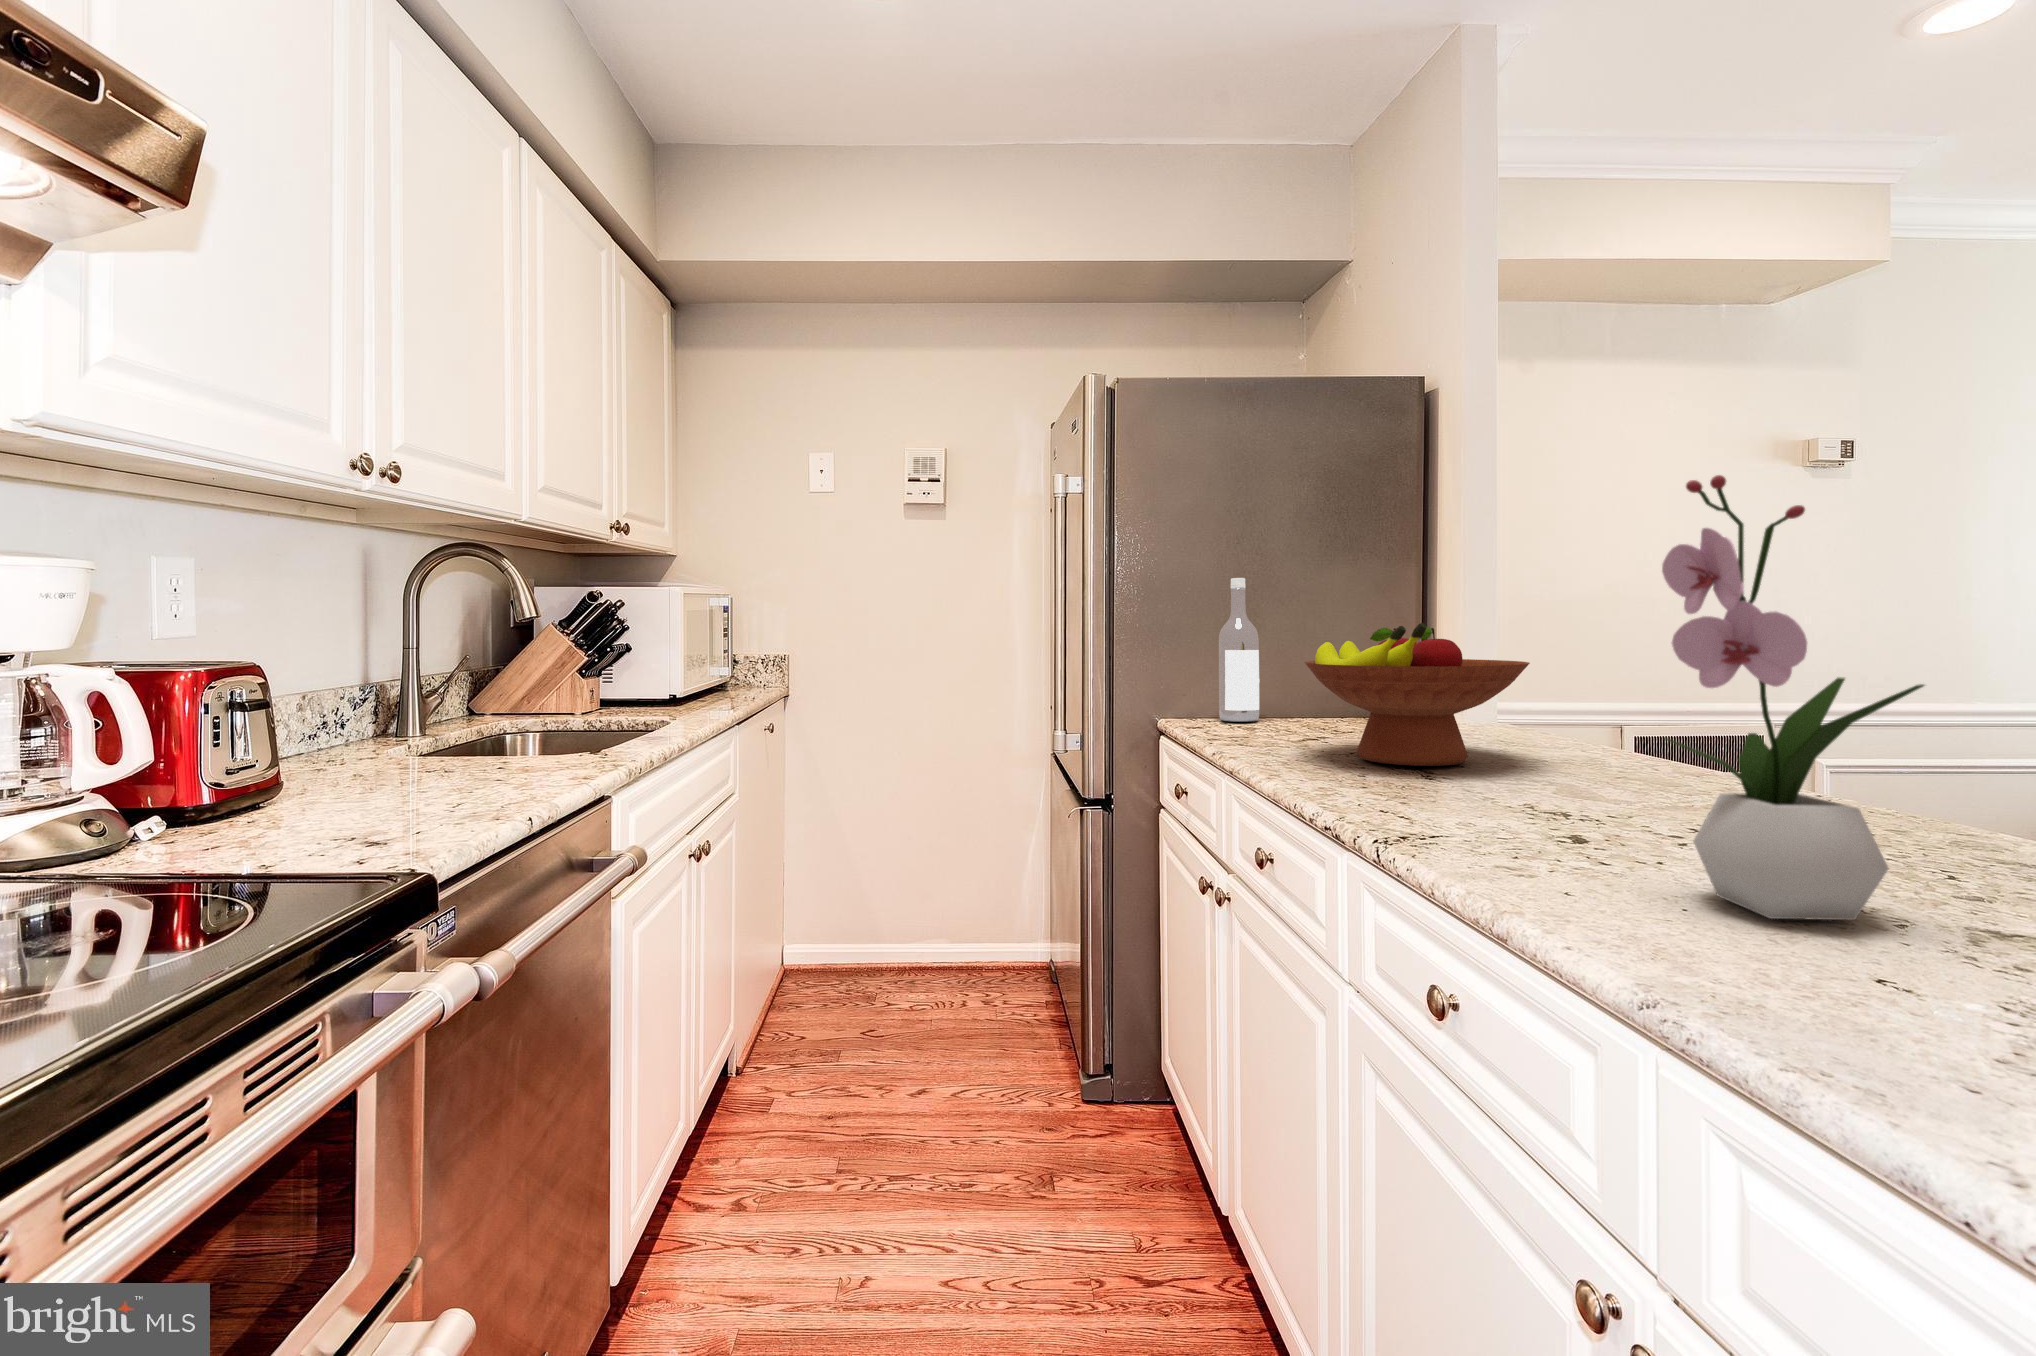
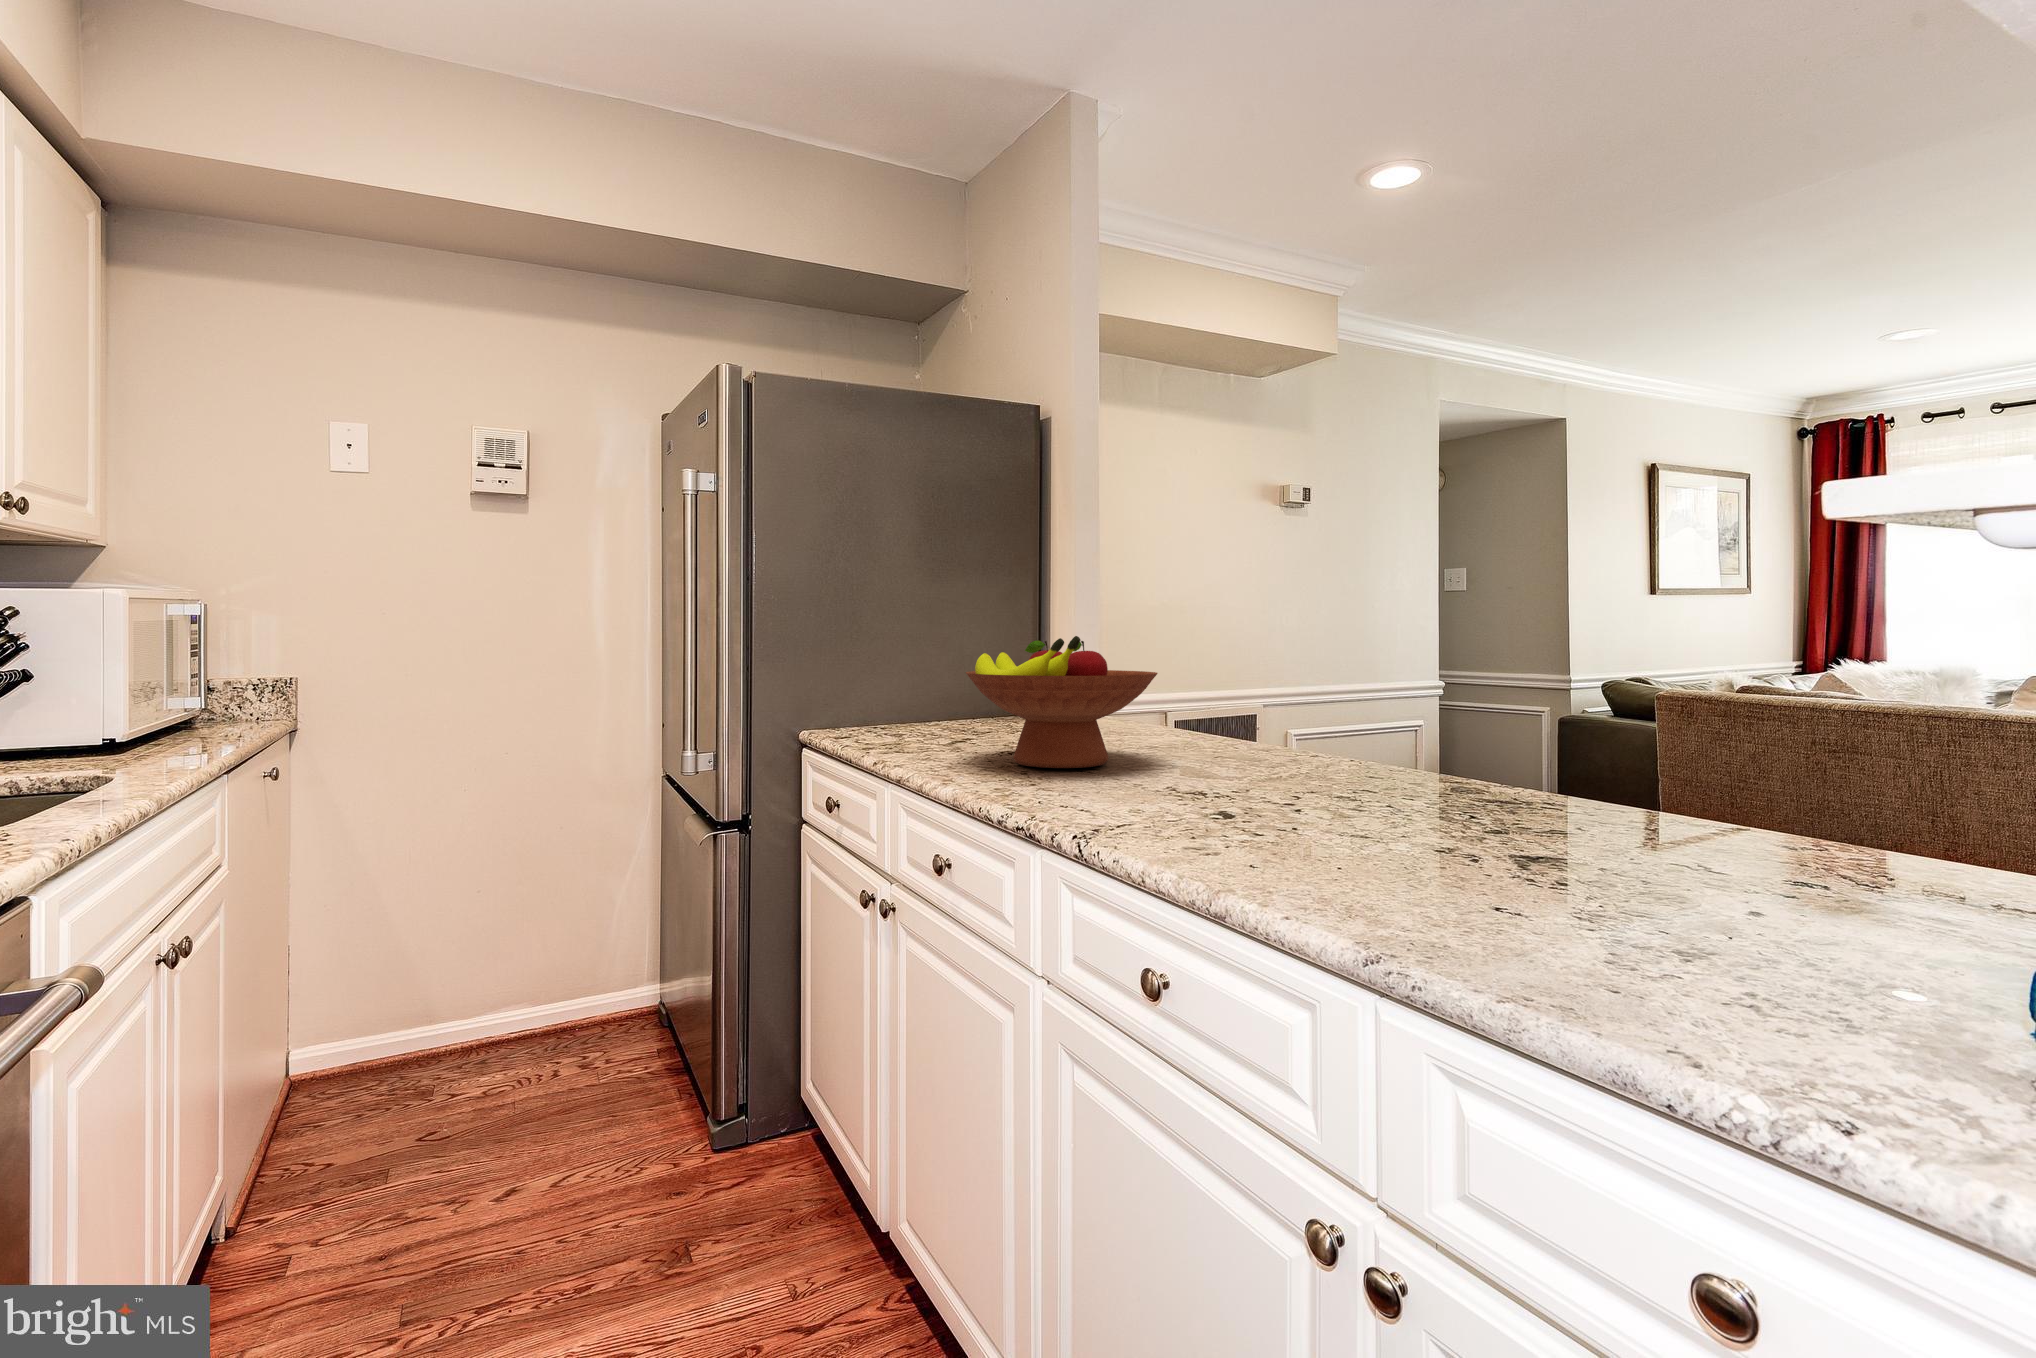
flower arrangement: present [1662,475,1924,920] -> none [1312,518,1483,871]
wine bottle: present [1219,578,1260,722] -> none [861,589,901,734]

